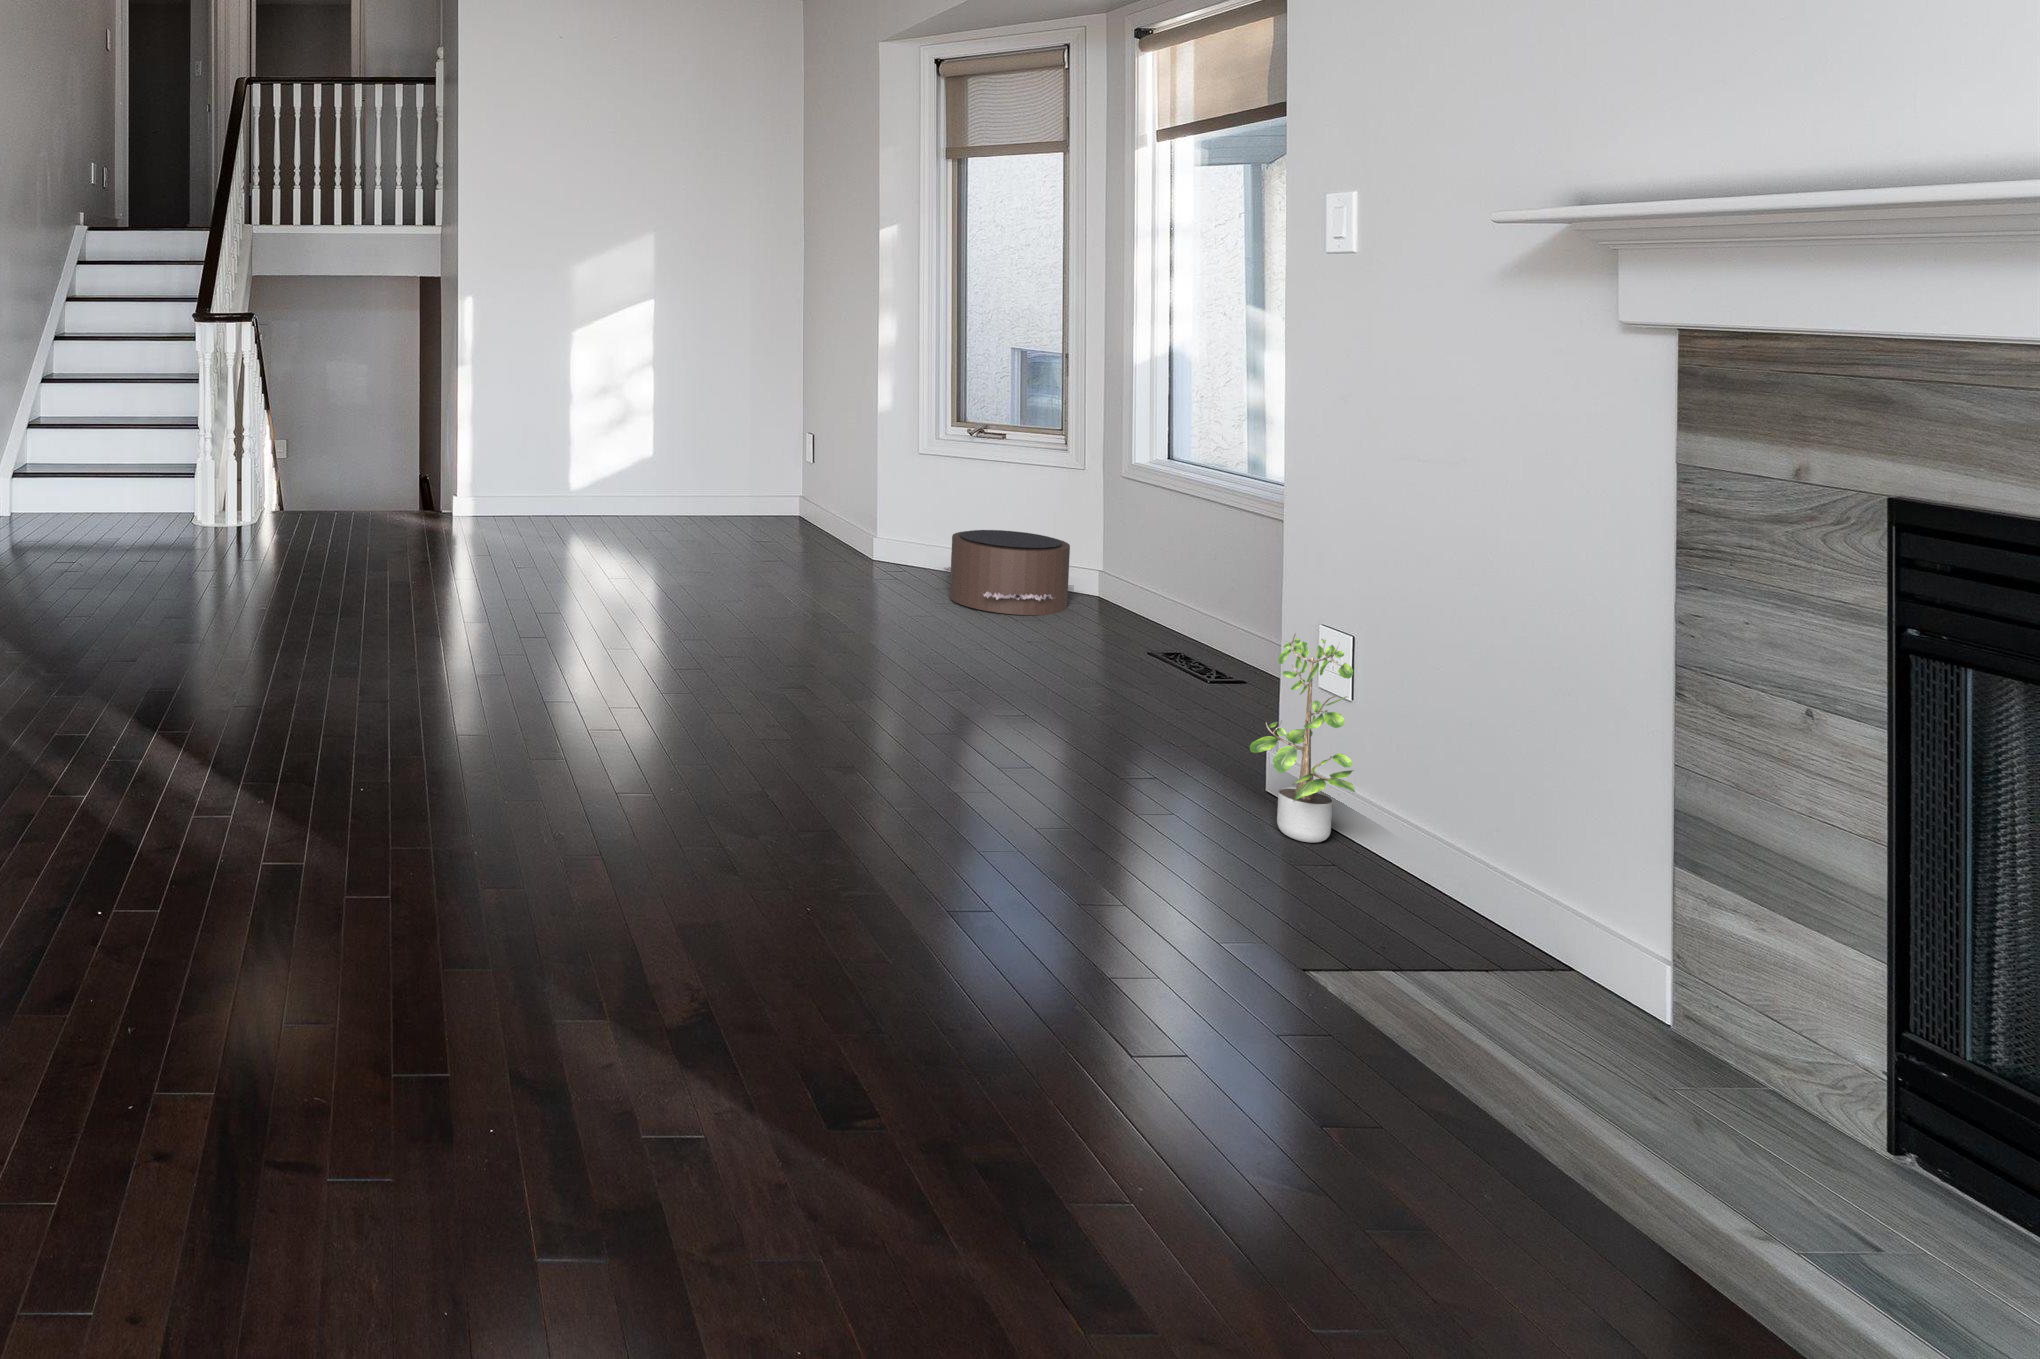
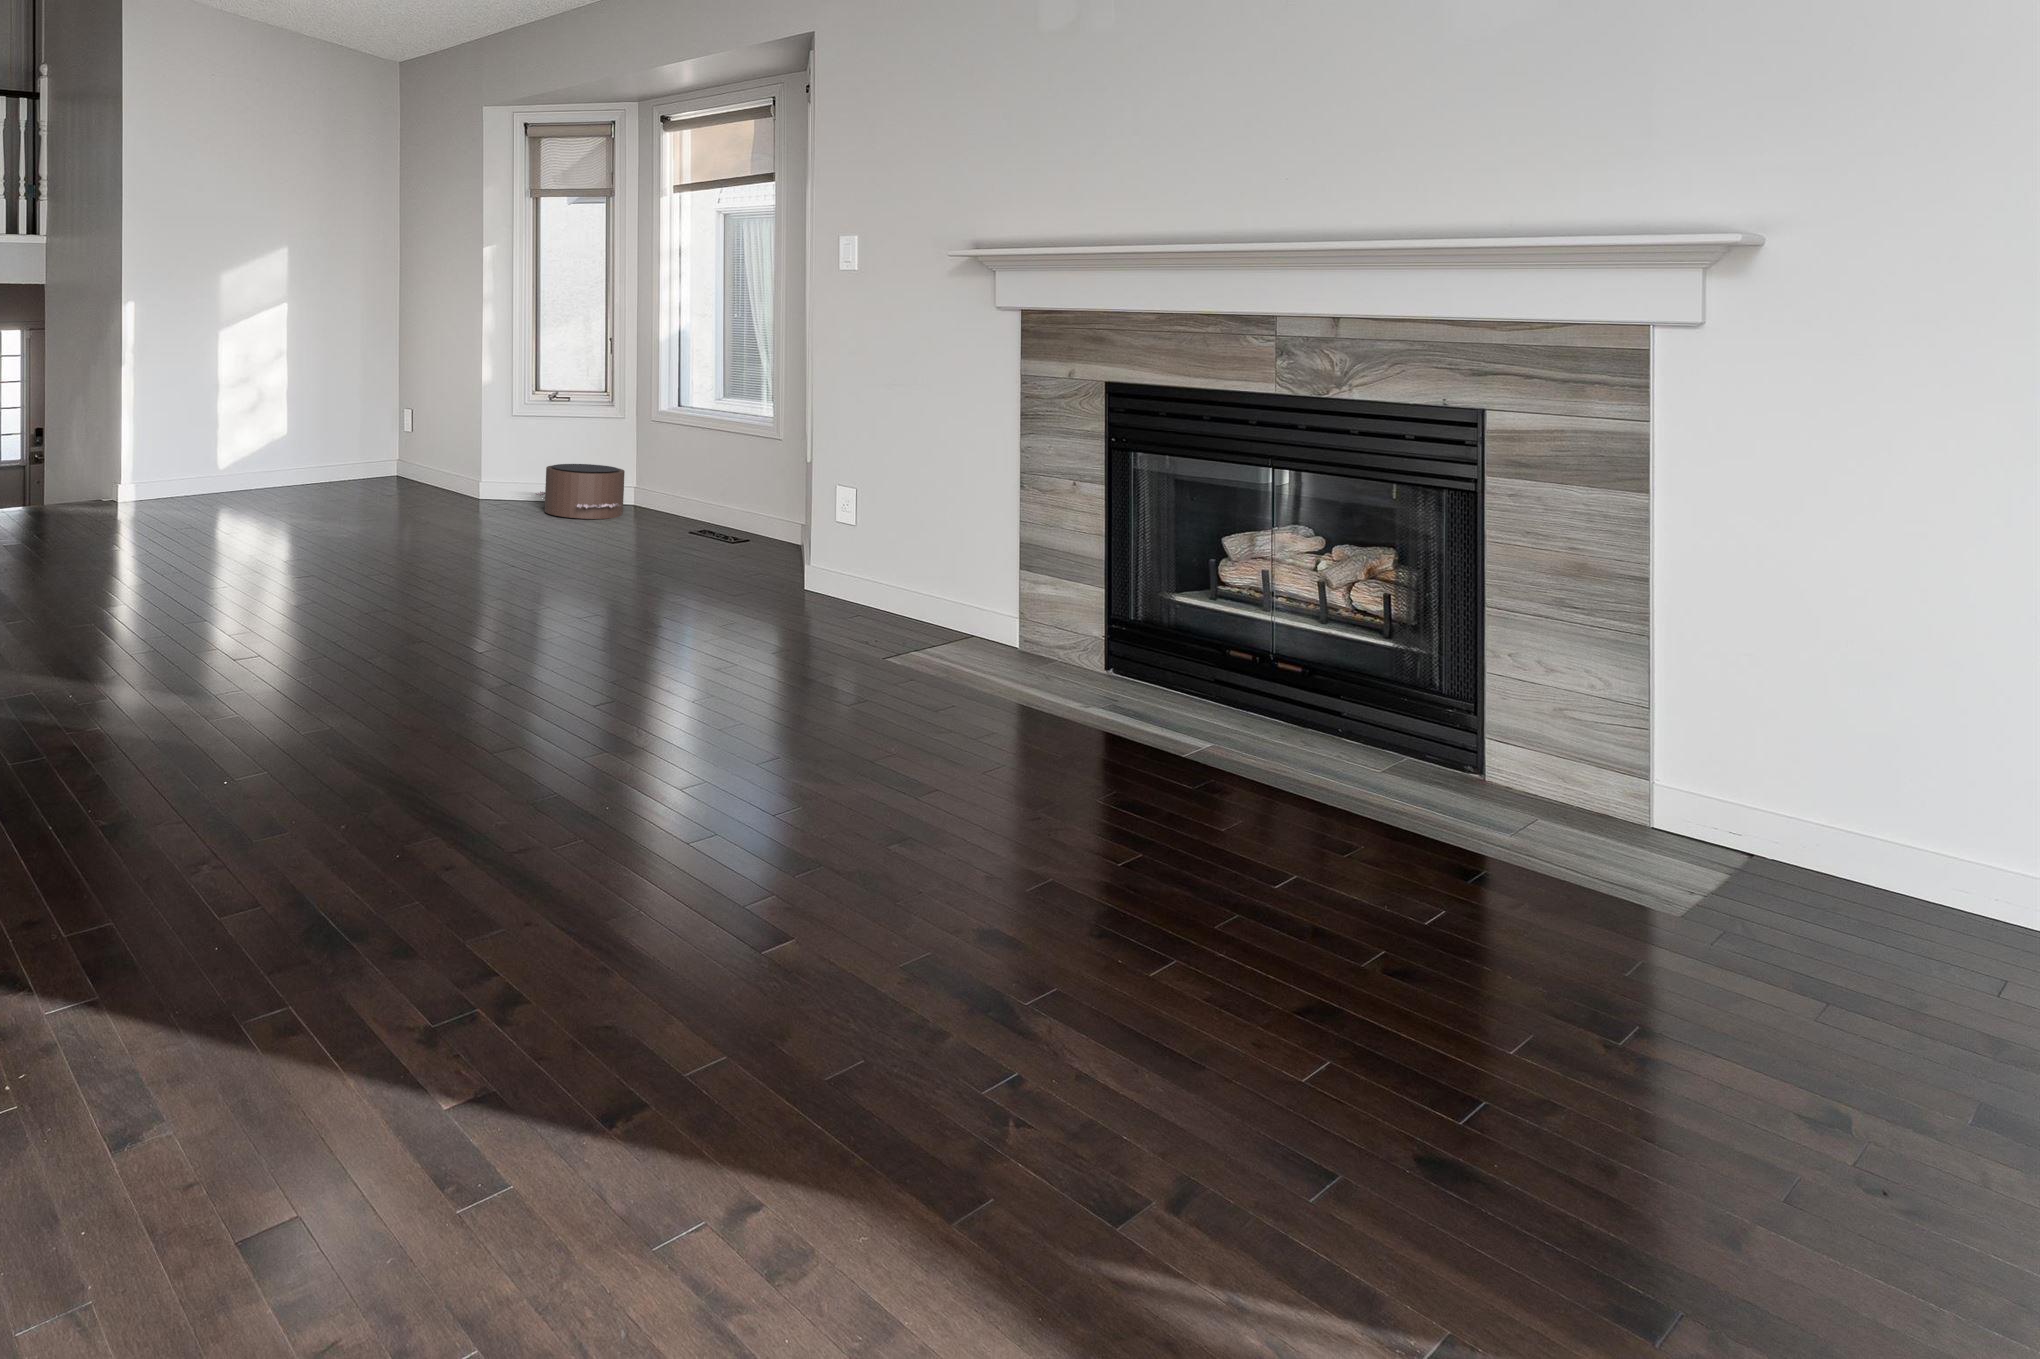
potted plant: present [1250,633,1355,843] -> none [804,488,866,605]

